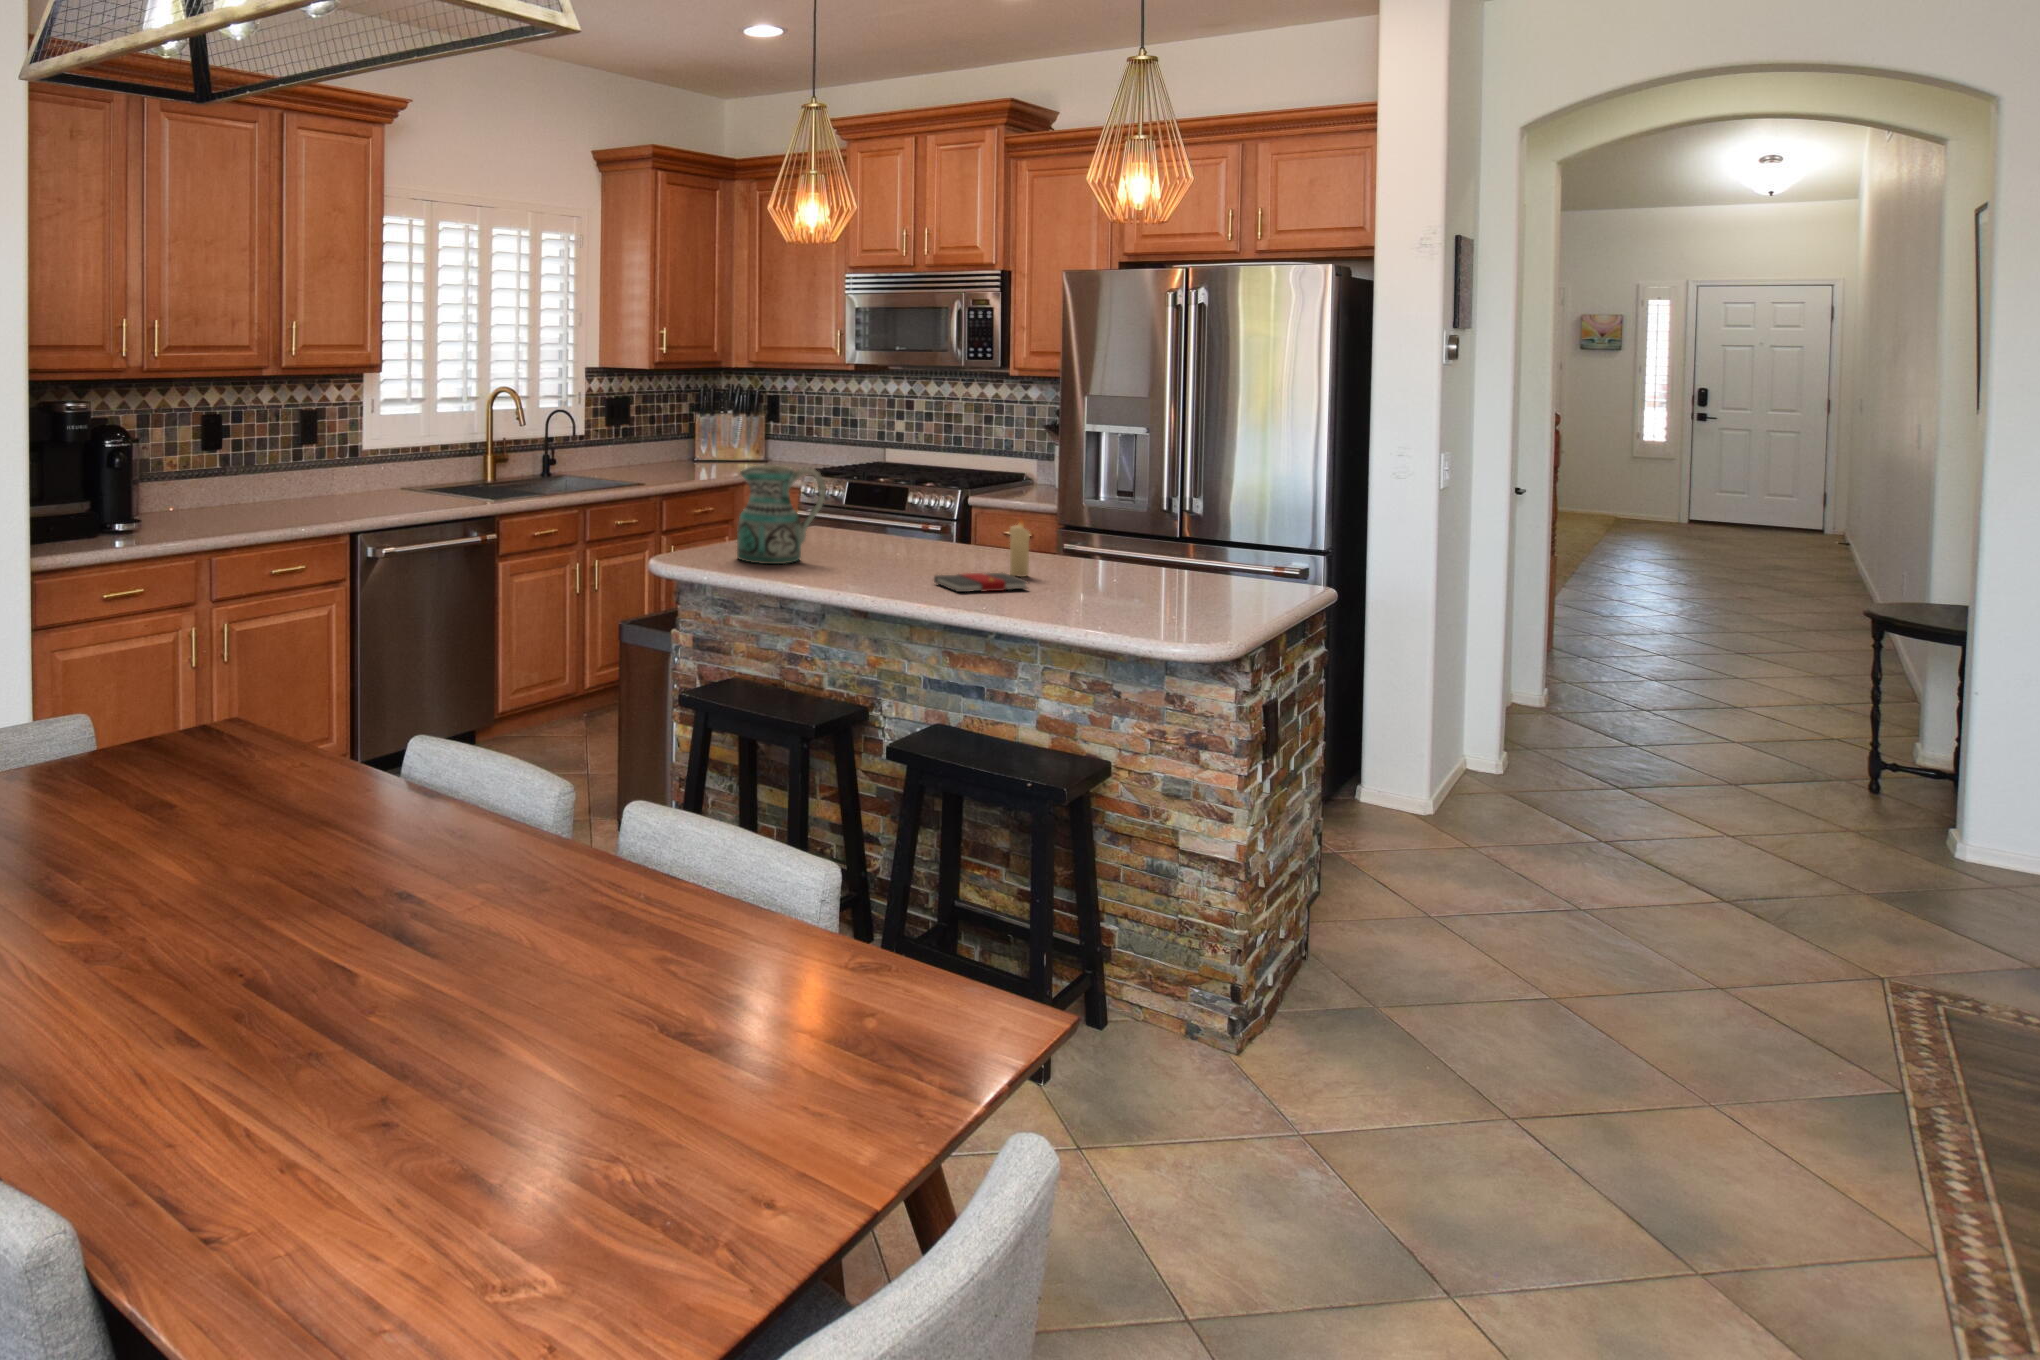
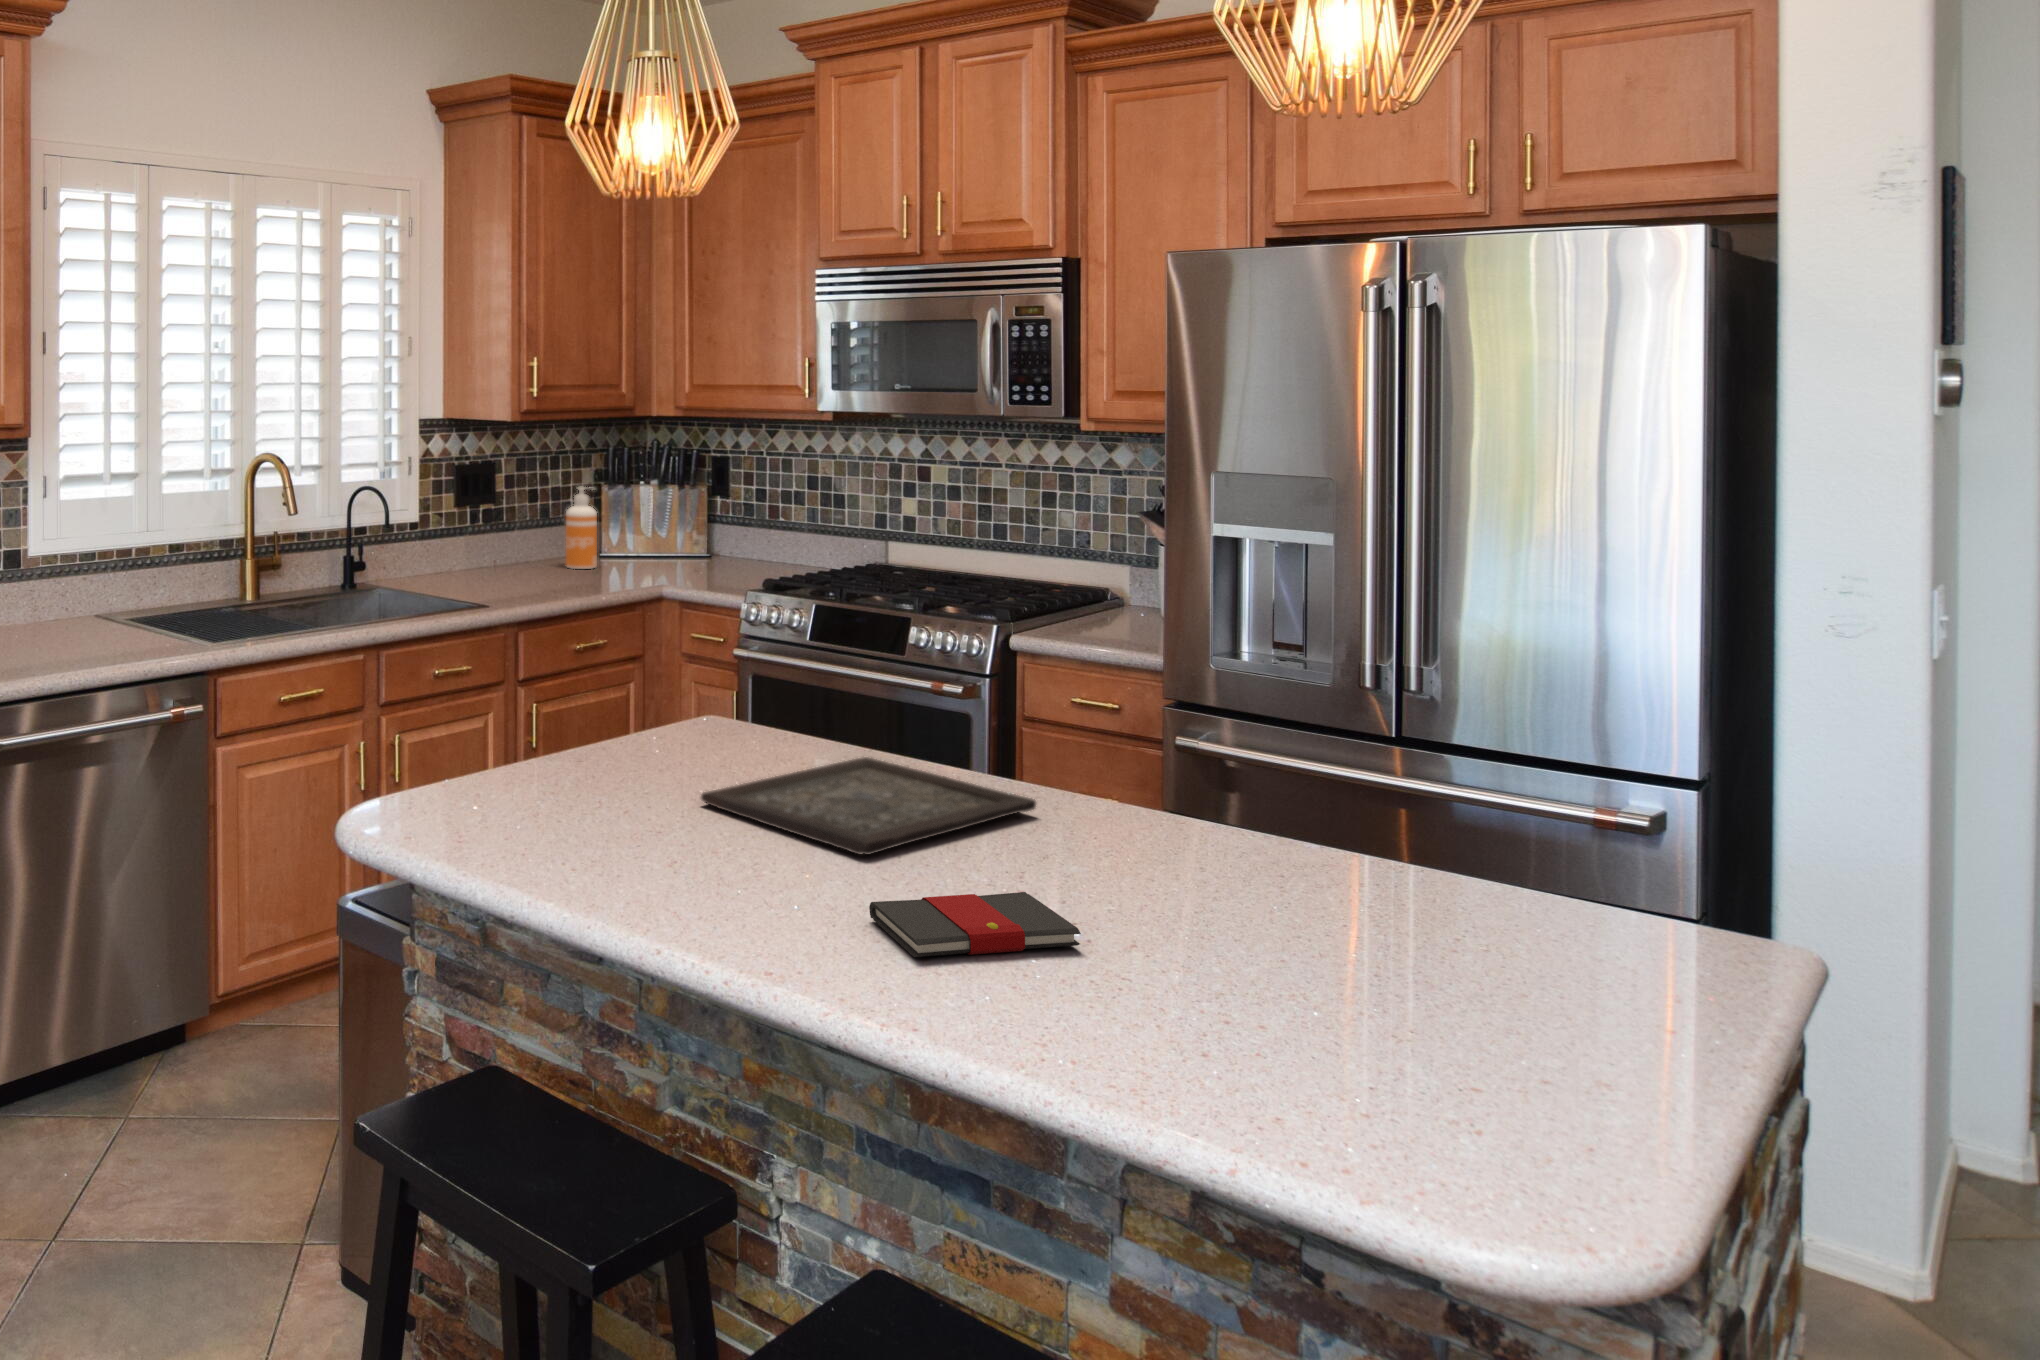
soap dispenser: none [675,414,696,467] -> present [566,487,597,569]
ceramic pitcher: present [737,465,826,564] -> none [497,632,669,840]
candle: present [1009,520,1030,577] -> none [1043,760,1088,892]
tray: none [834,537,1001,567] -> present [701,757,1036,855]

